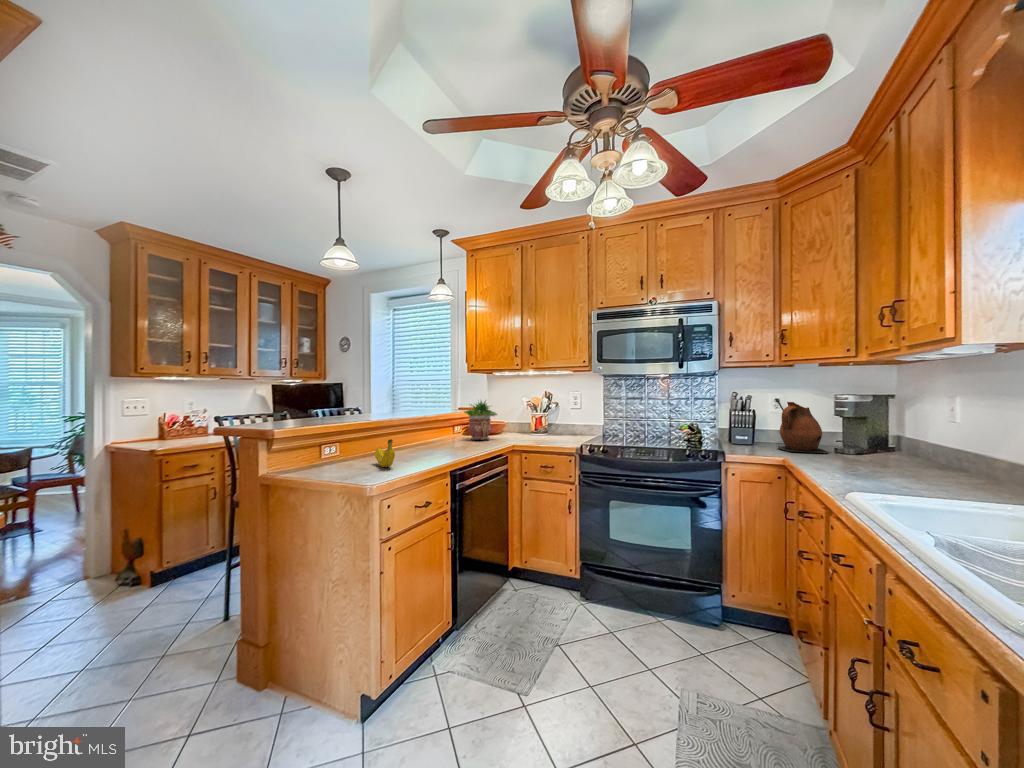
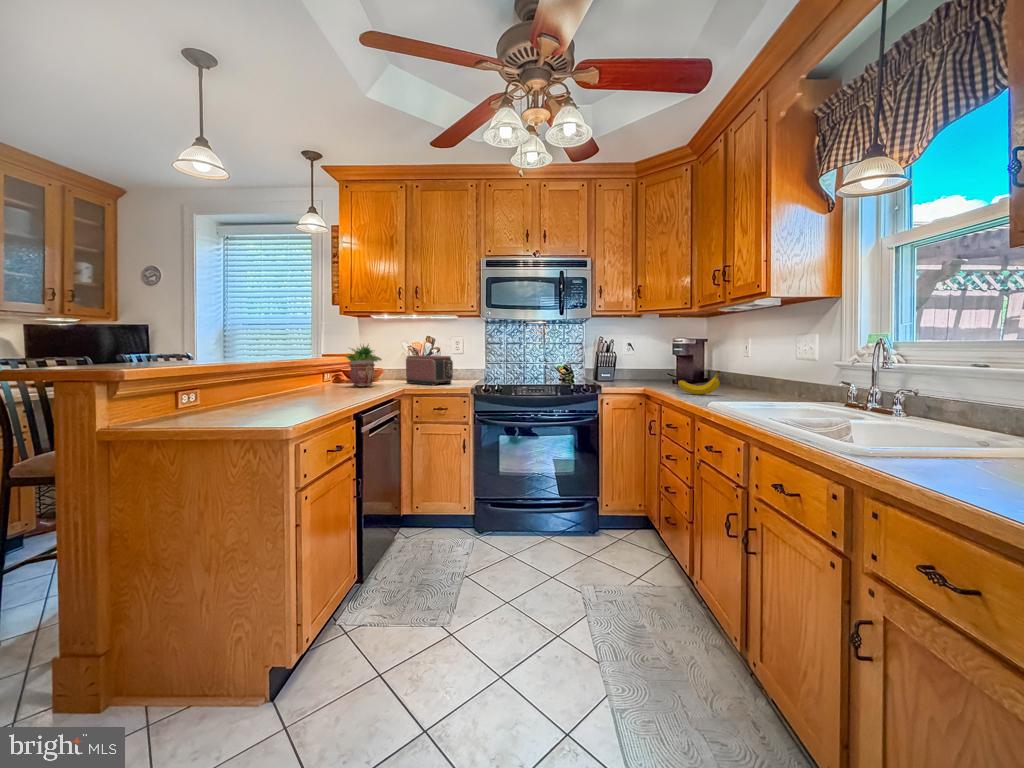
ceramic pitcher: present [778,402,829,454] -> none [629,346,667,387]
toaster: none [523,409,567,441] -> present [406,355,453,386]
fruit: present [375,439,395,467] -> present [678,371,720,395]

